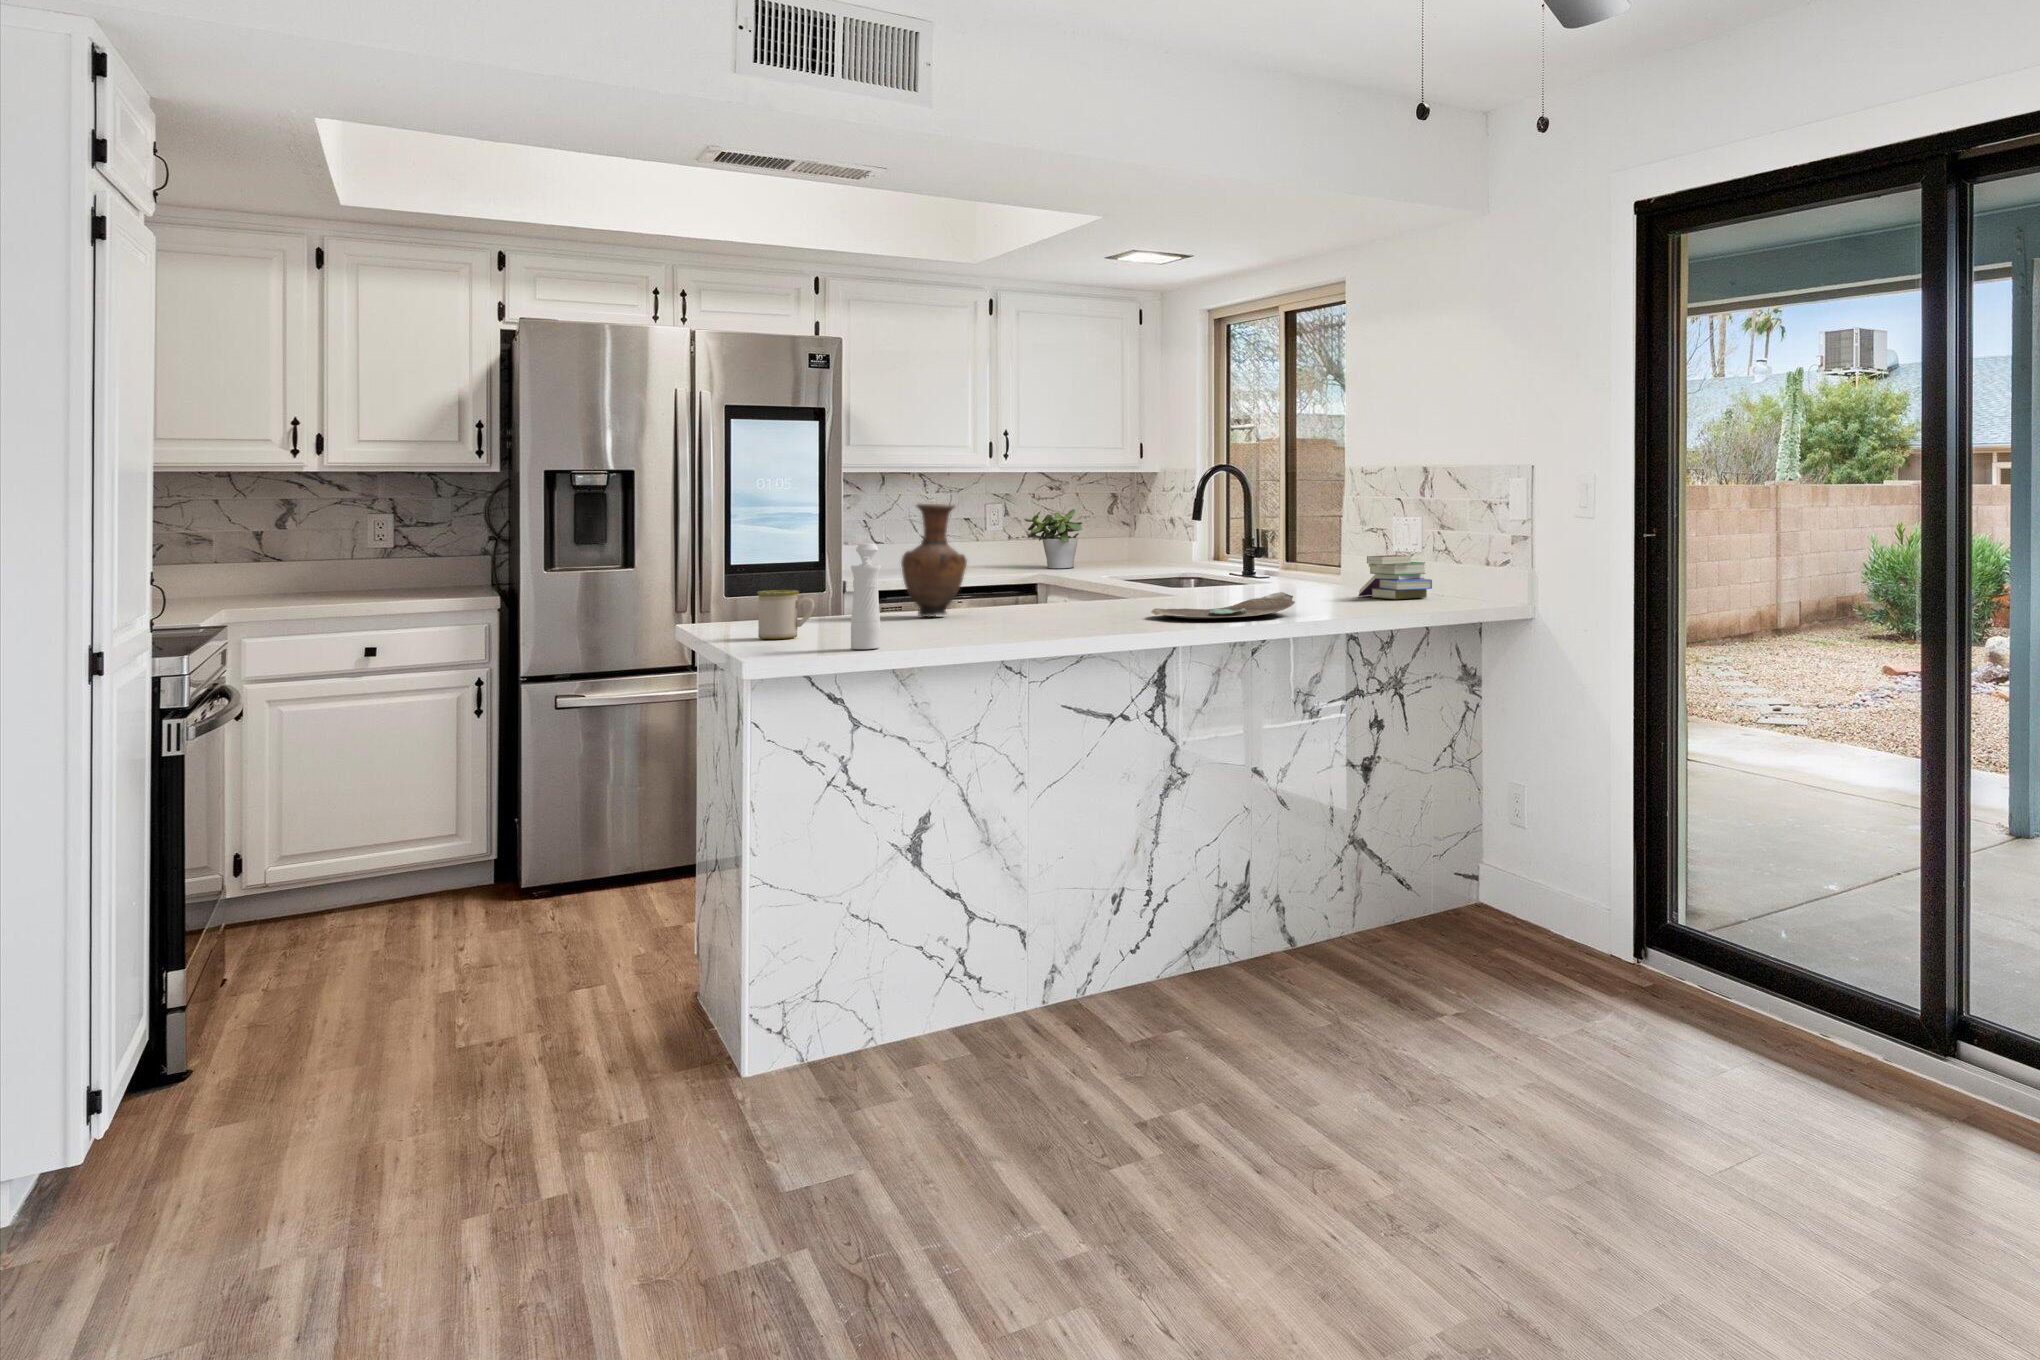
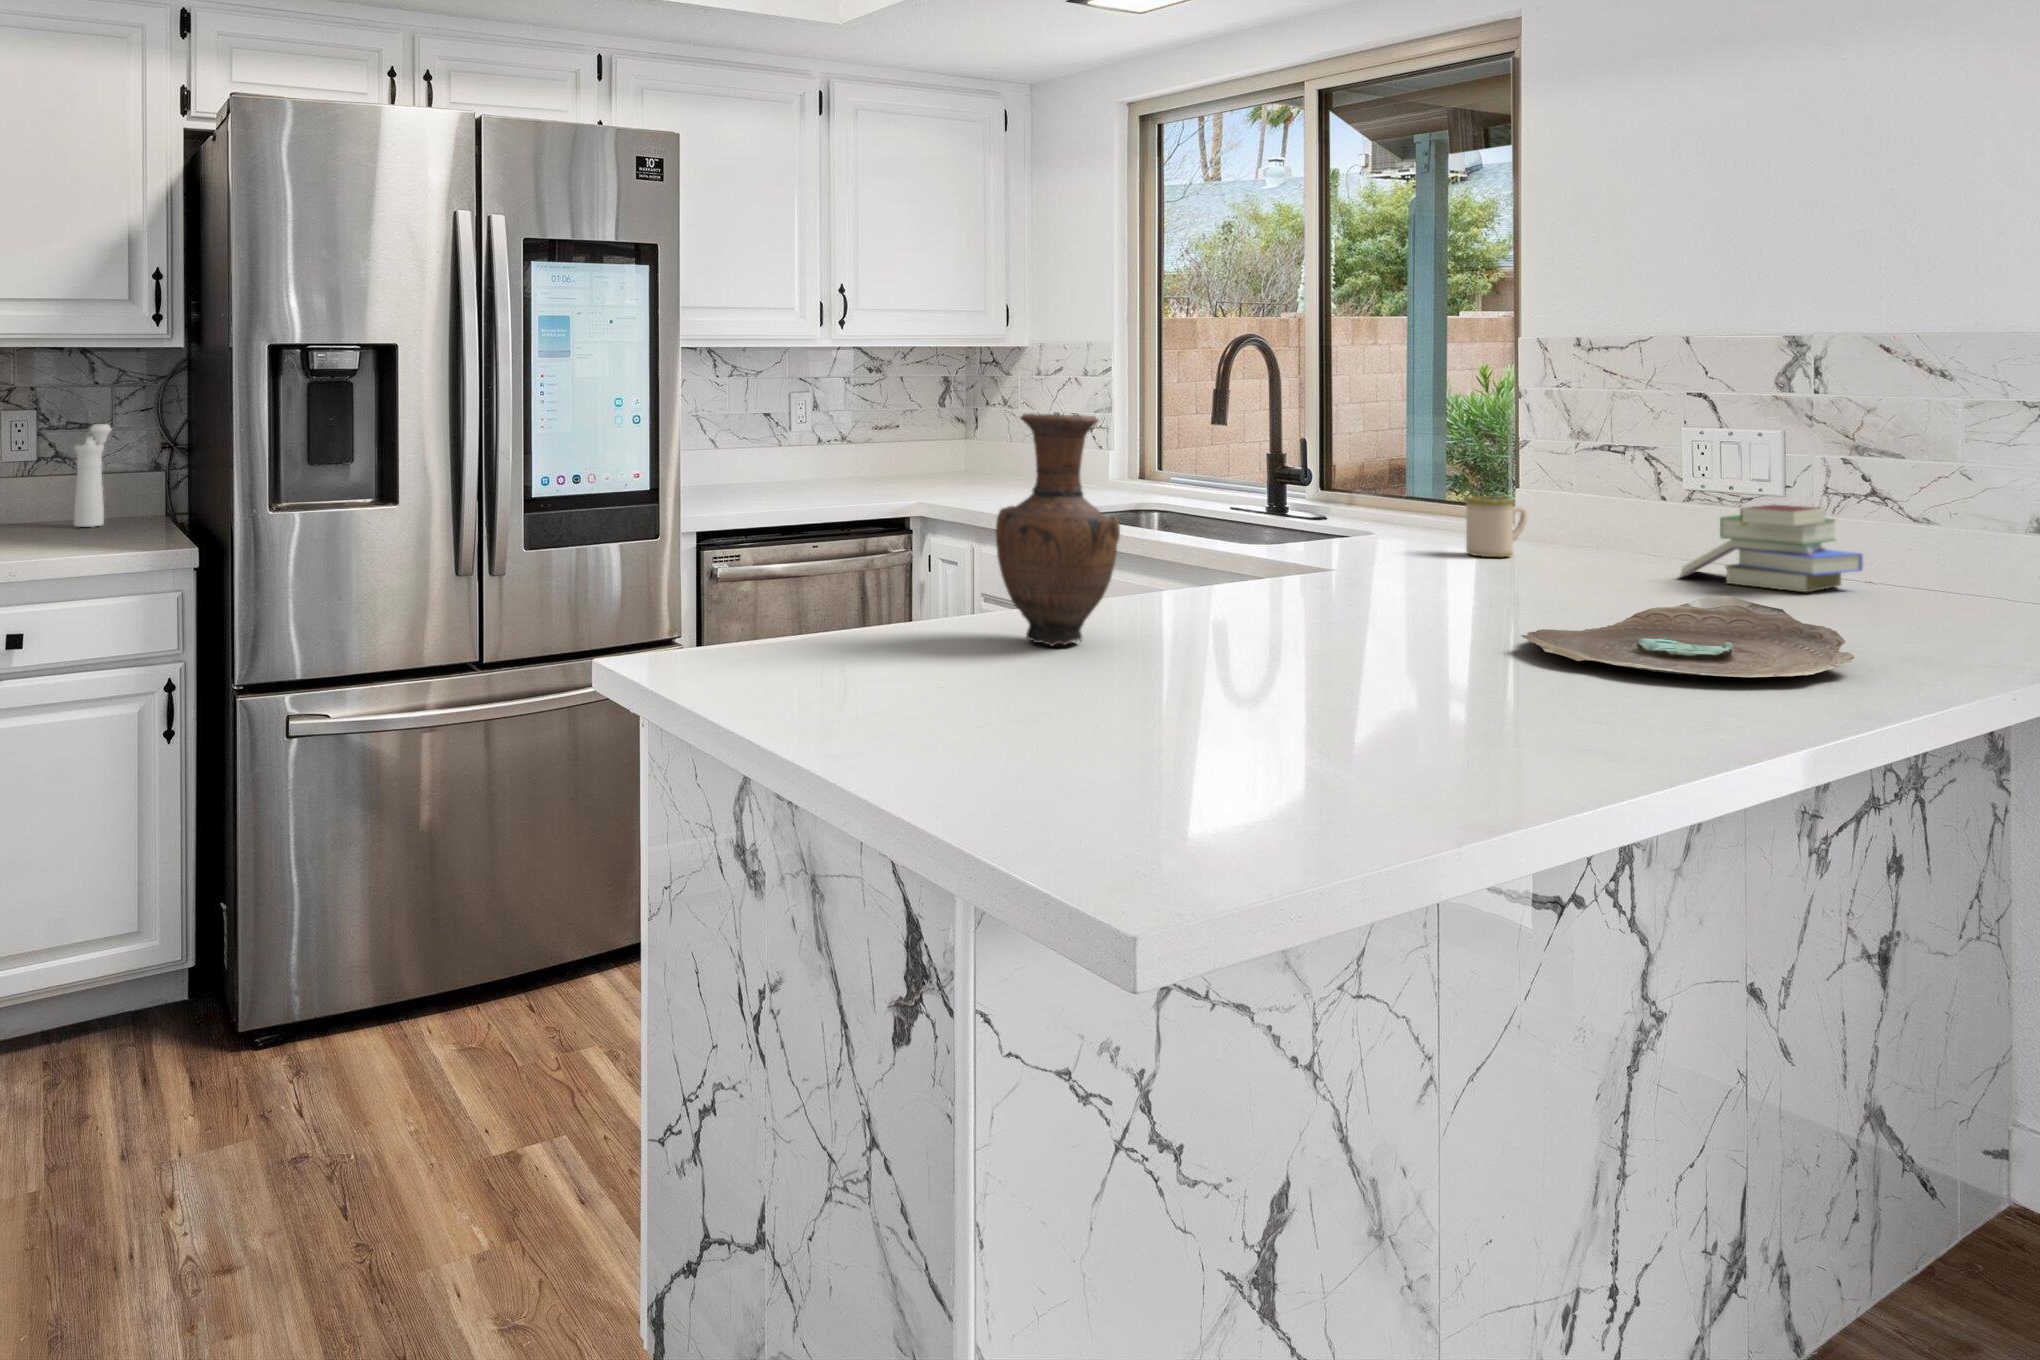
potted plant: present [1024,509,1082,569] -> none [853,399,938,485]
pepper mill: present [851,544,881,649] -> present [74,424,111,527]
mug: present [757,590,815,639] -> present [1464,496,1528,557]

